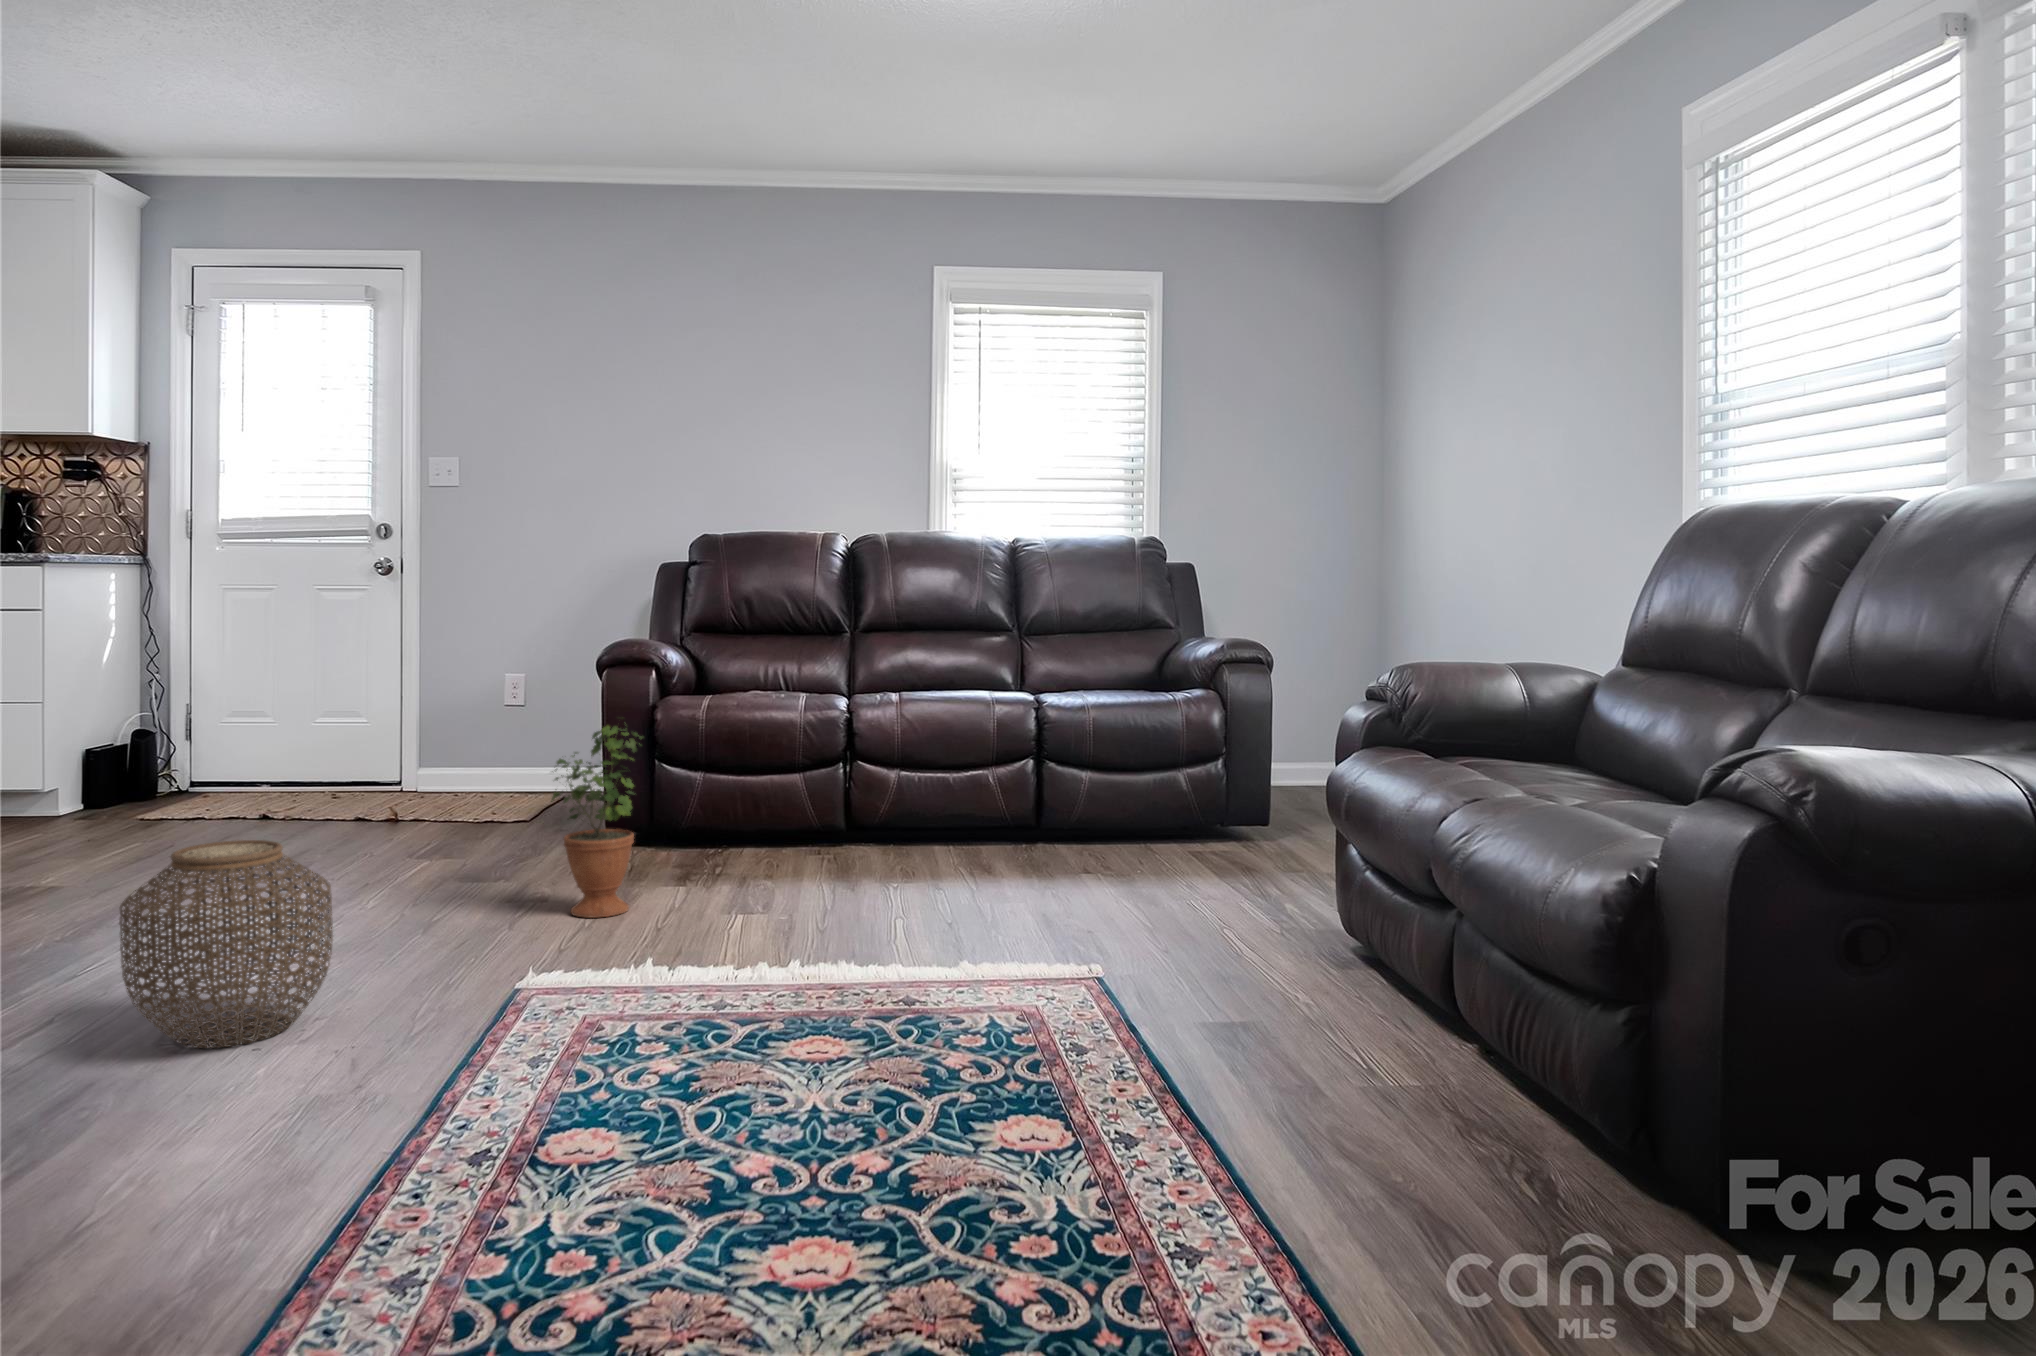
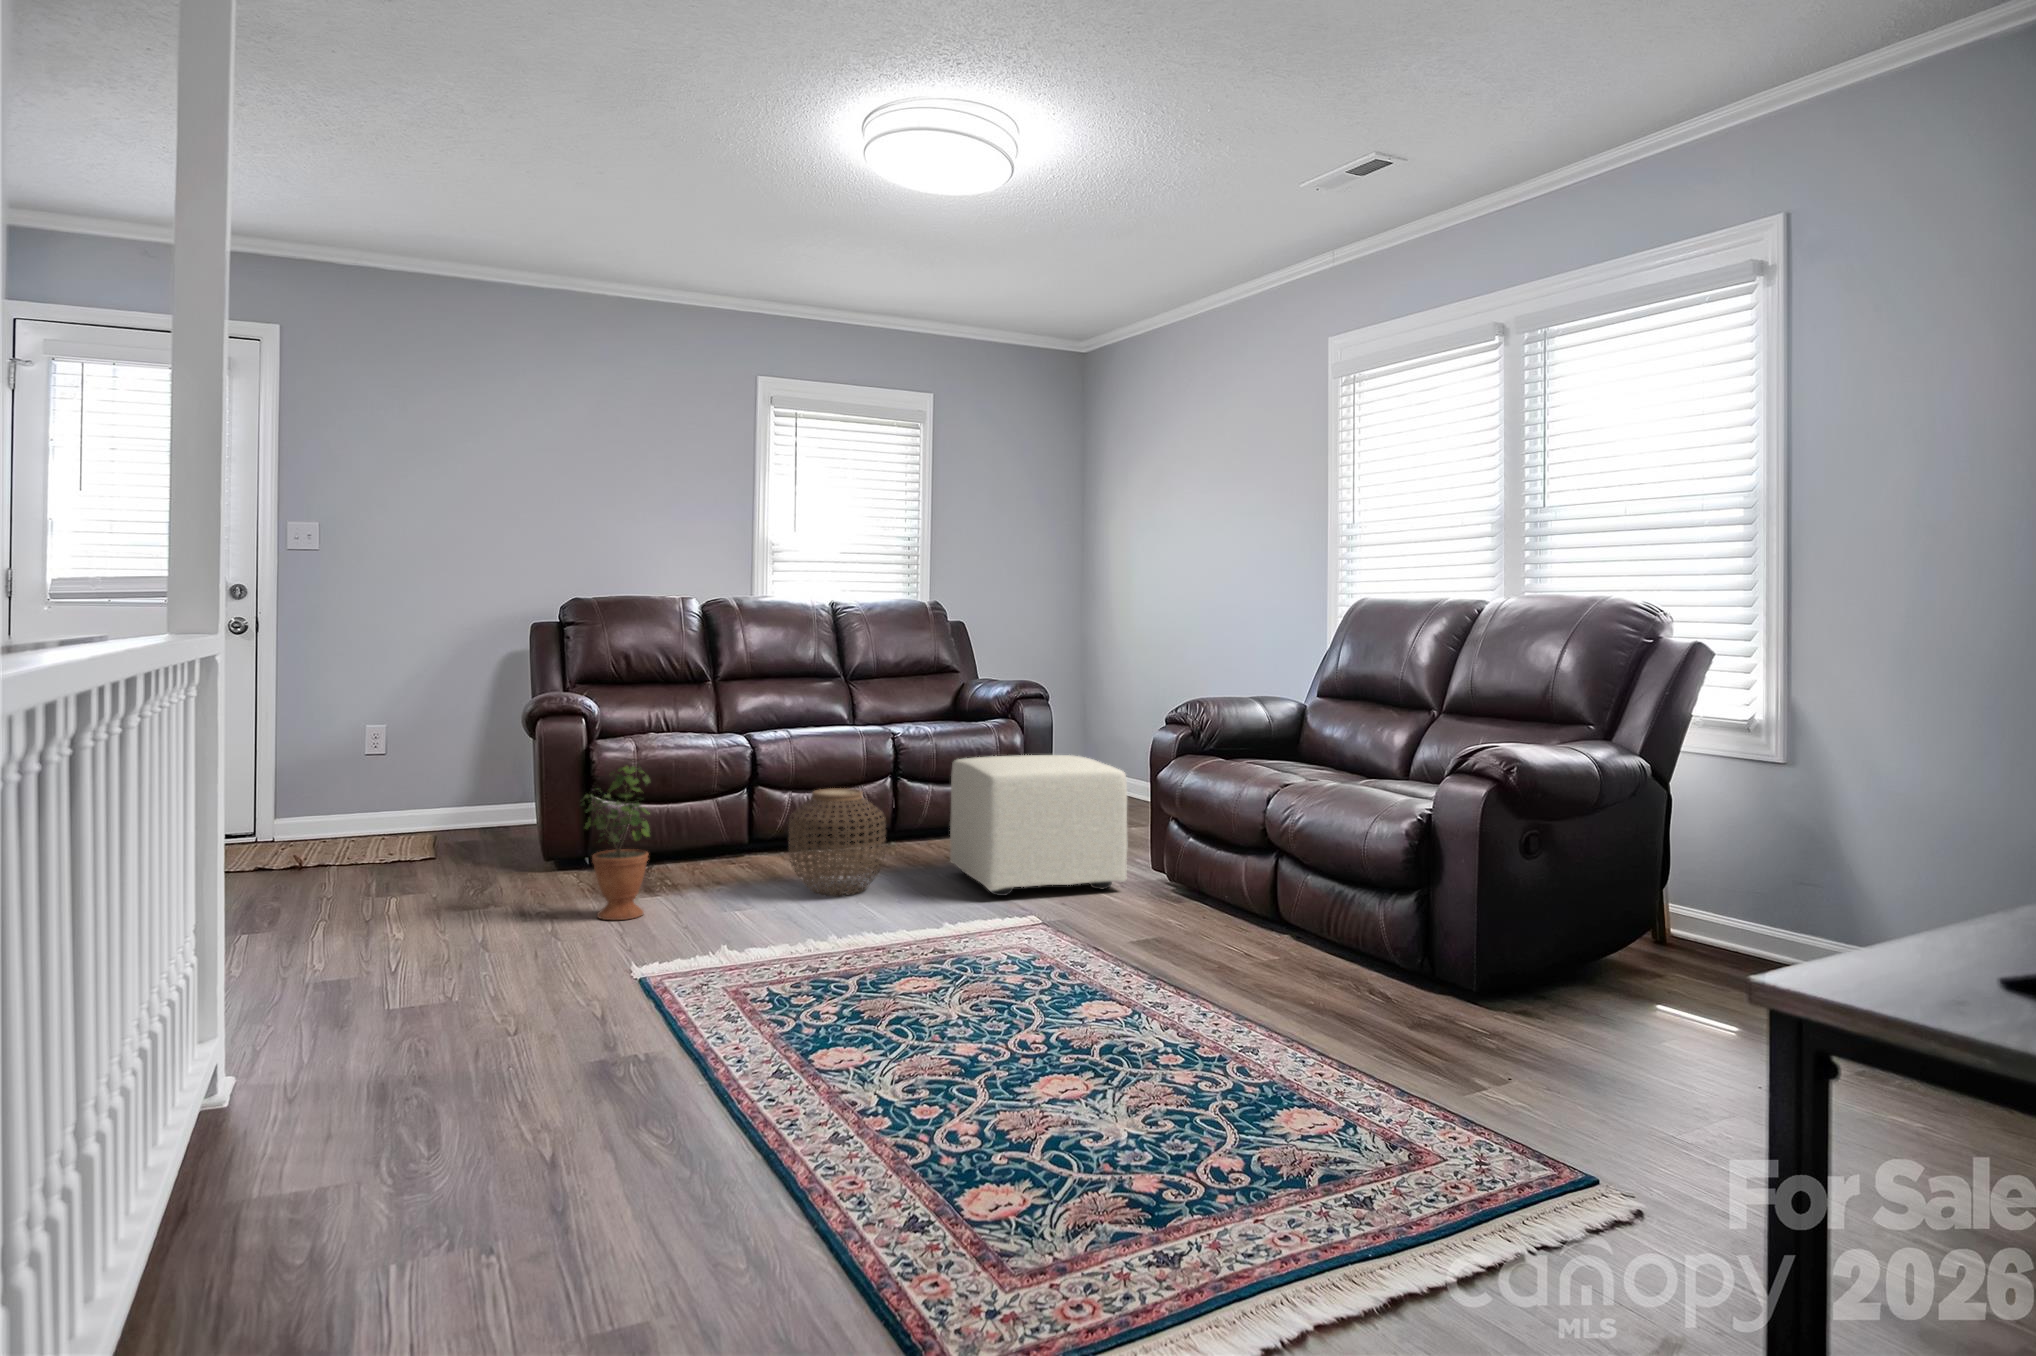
ottoman: none [1054,735,1270,931] -> present [950,755,1127,896]
woven basket: present [119,840,333,1048] -> present [788,788,886,895]

